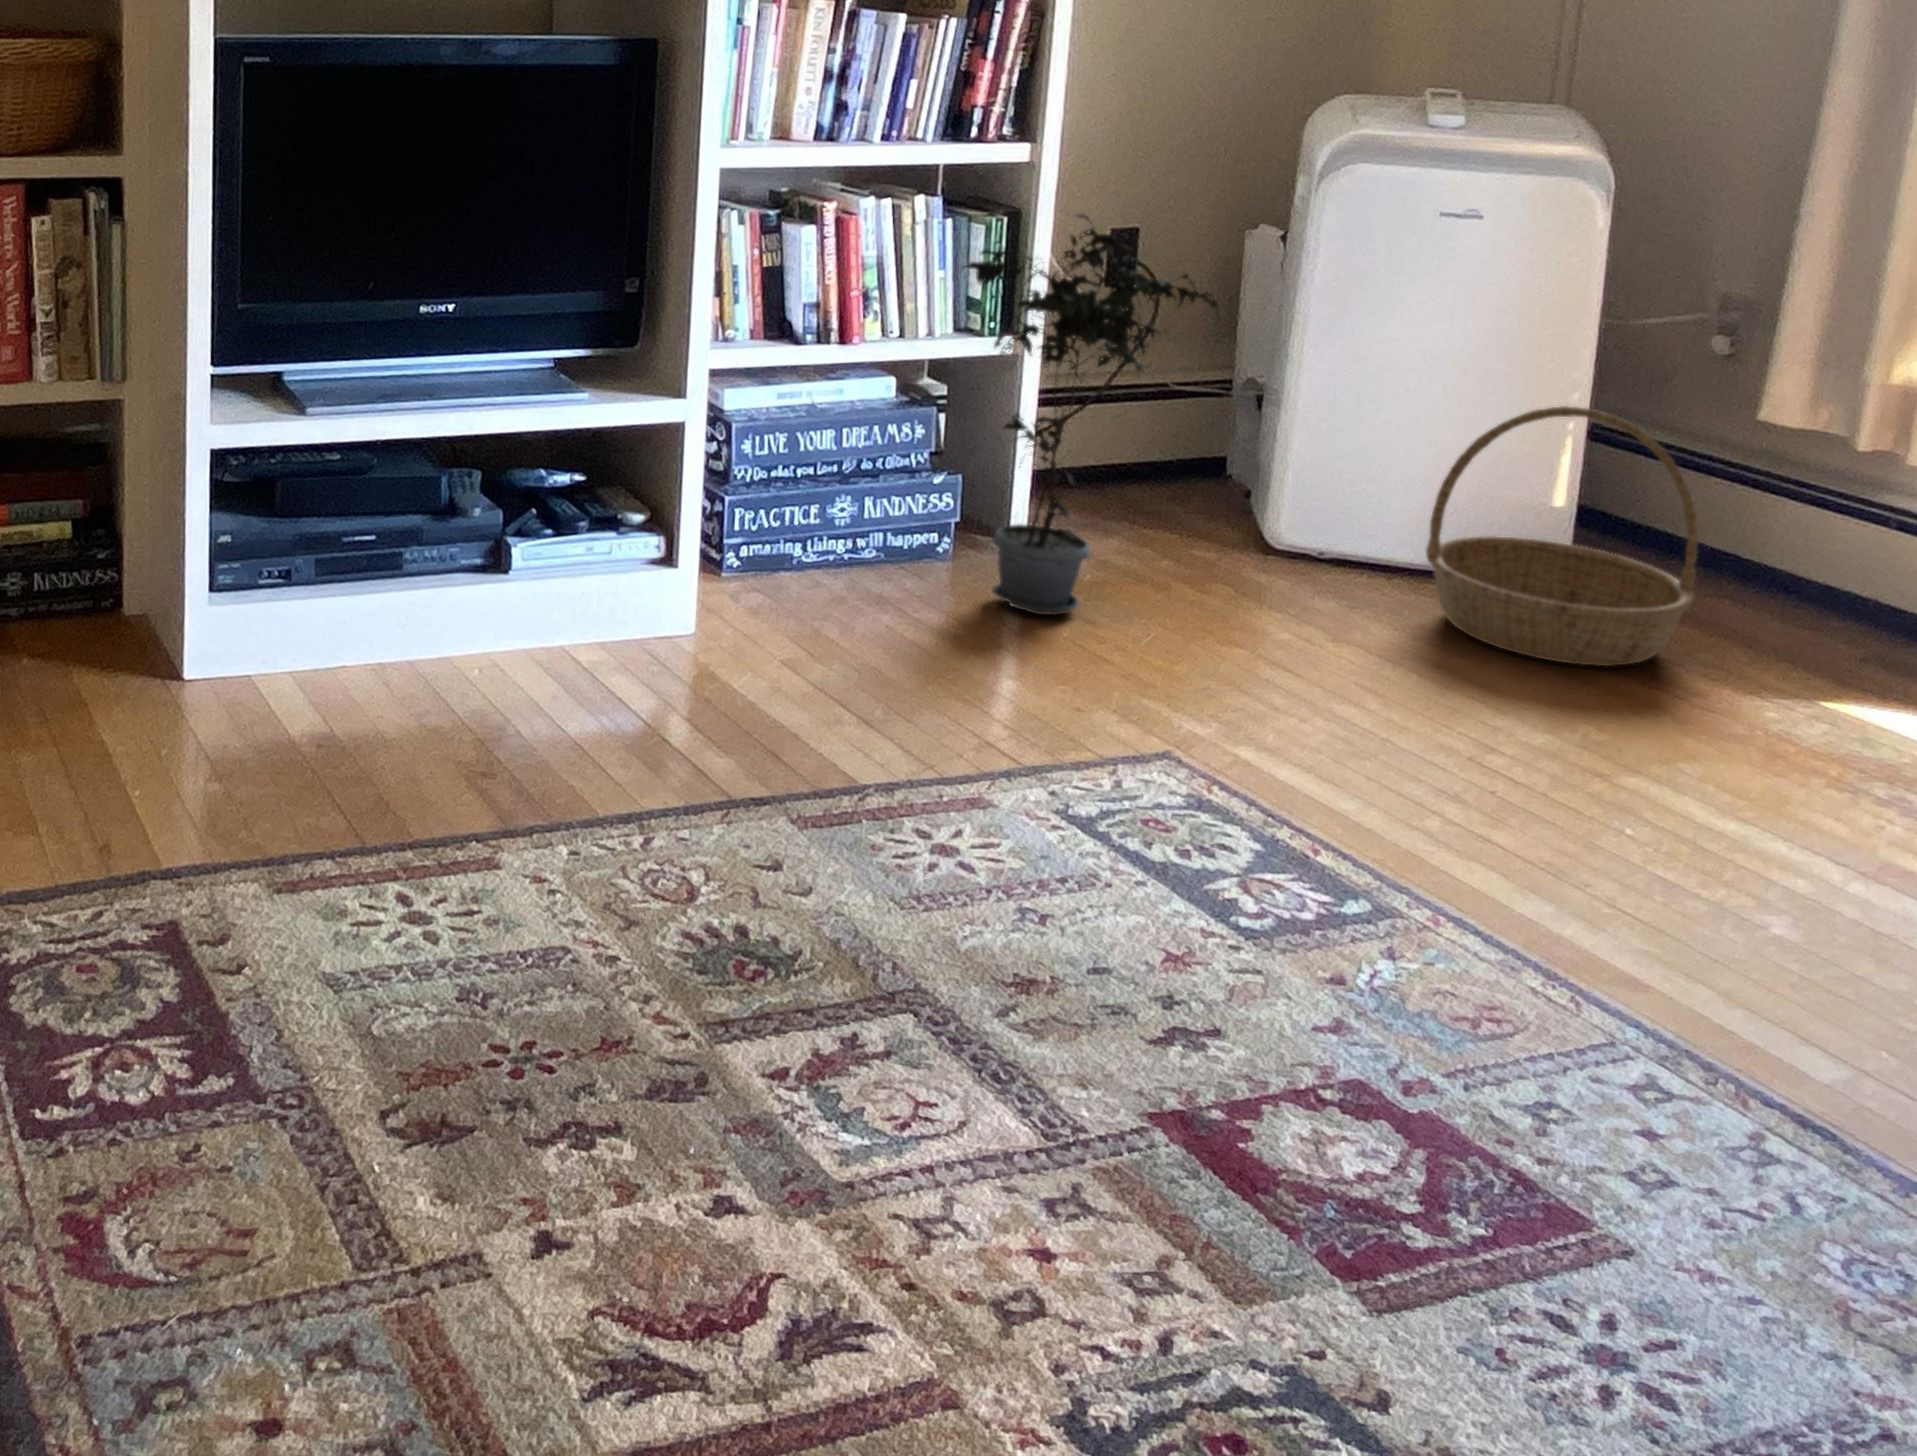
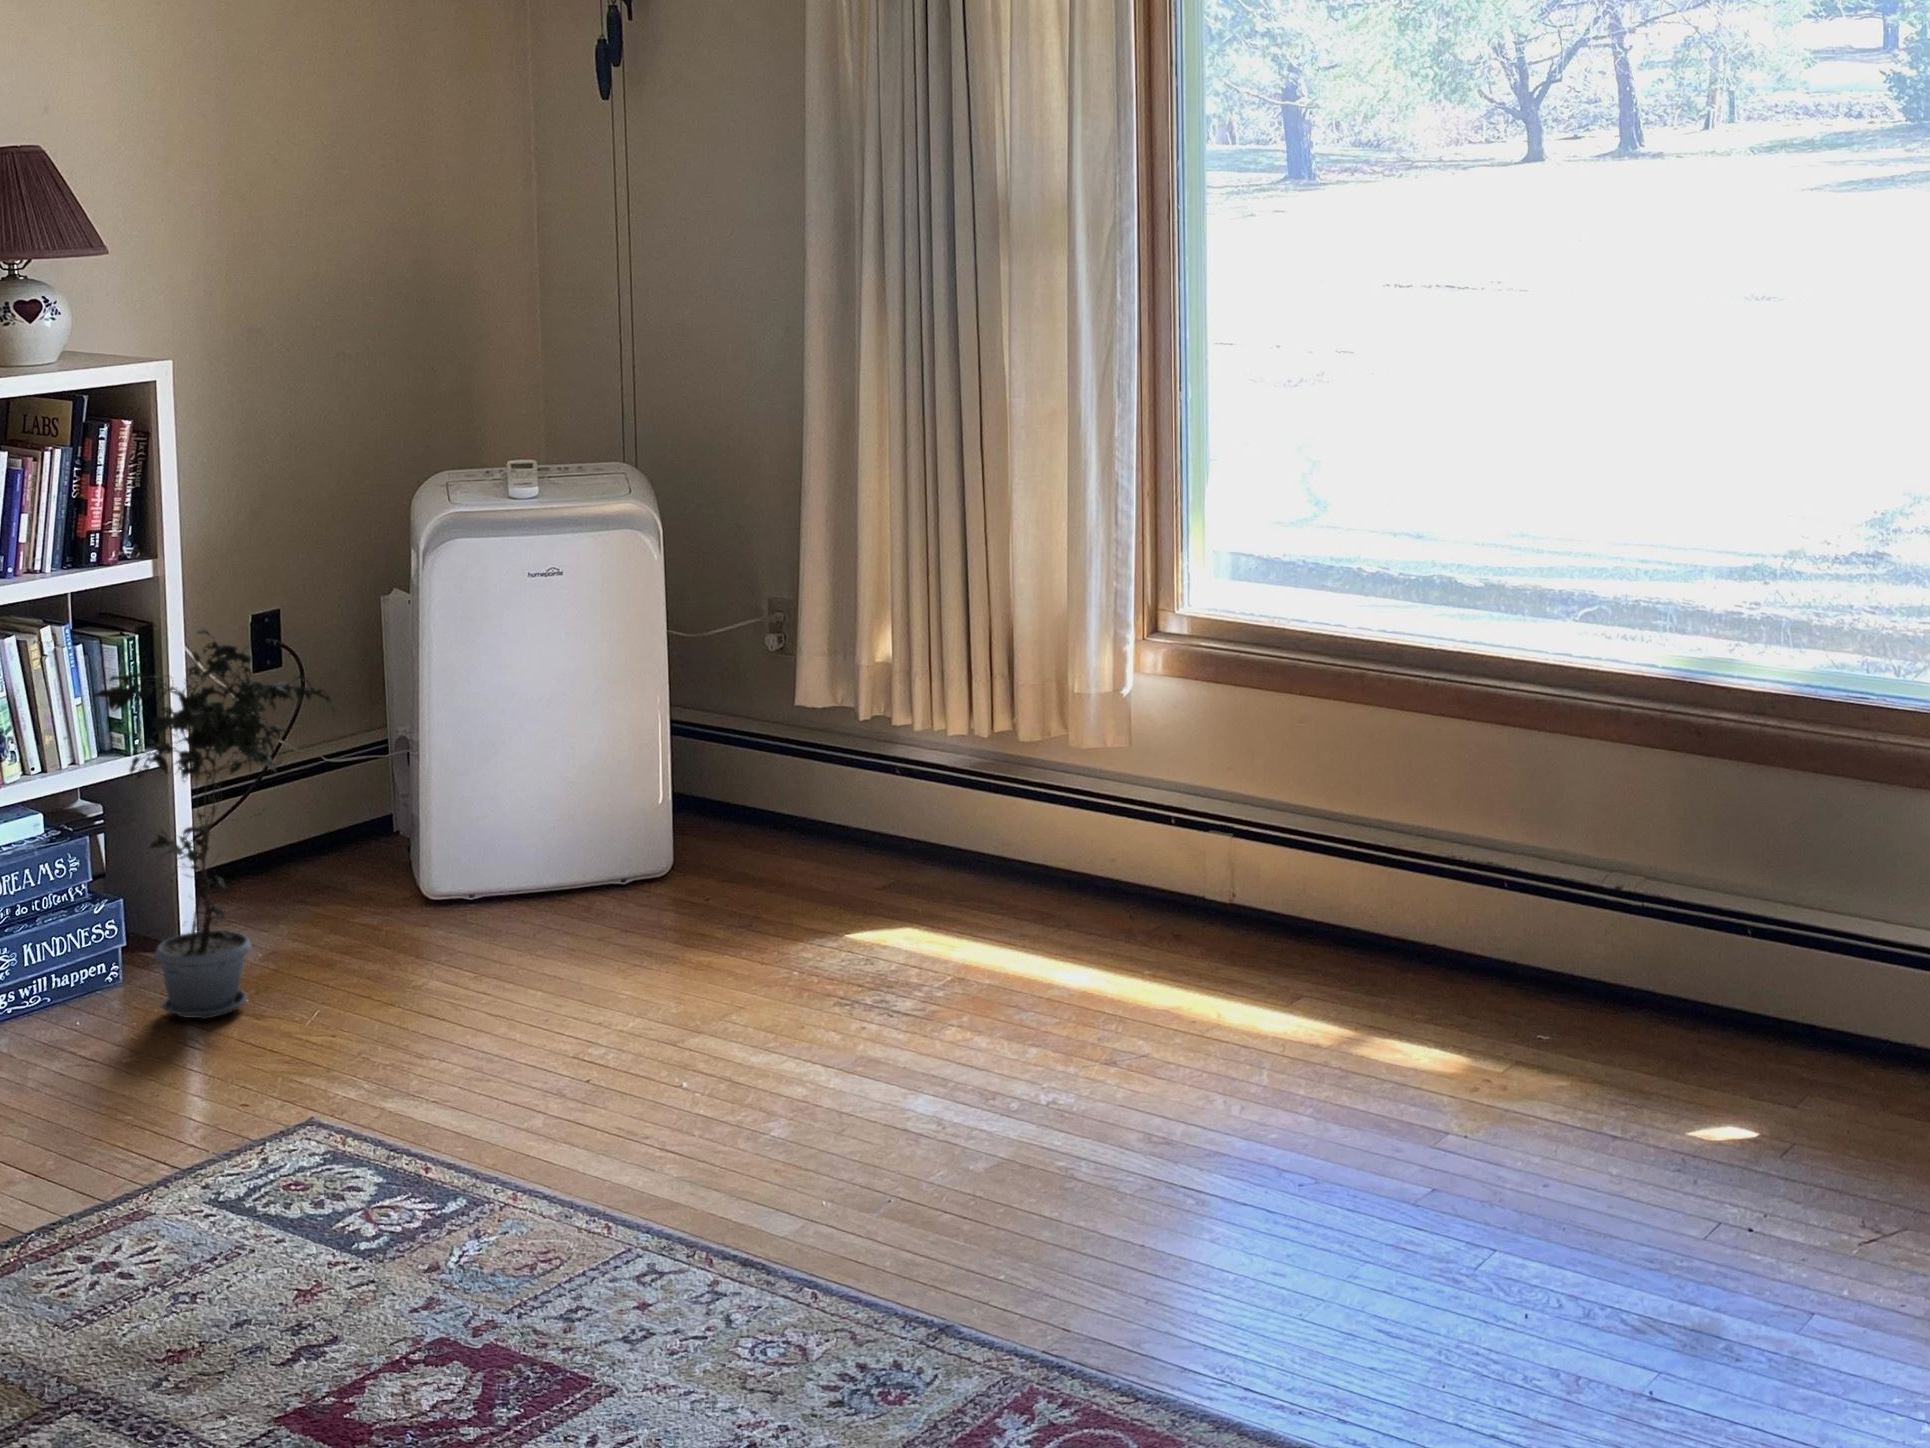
basket: present [1426,406,1698,666] -> none [550,727,754,948]

